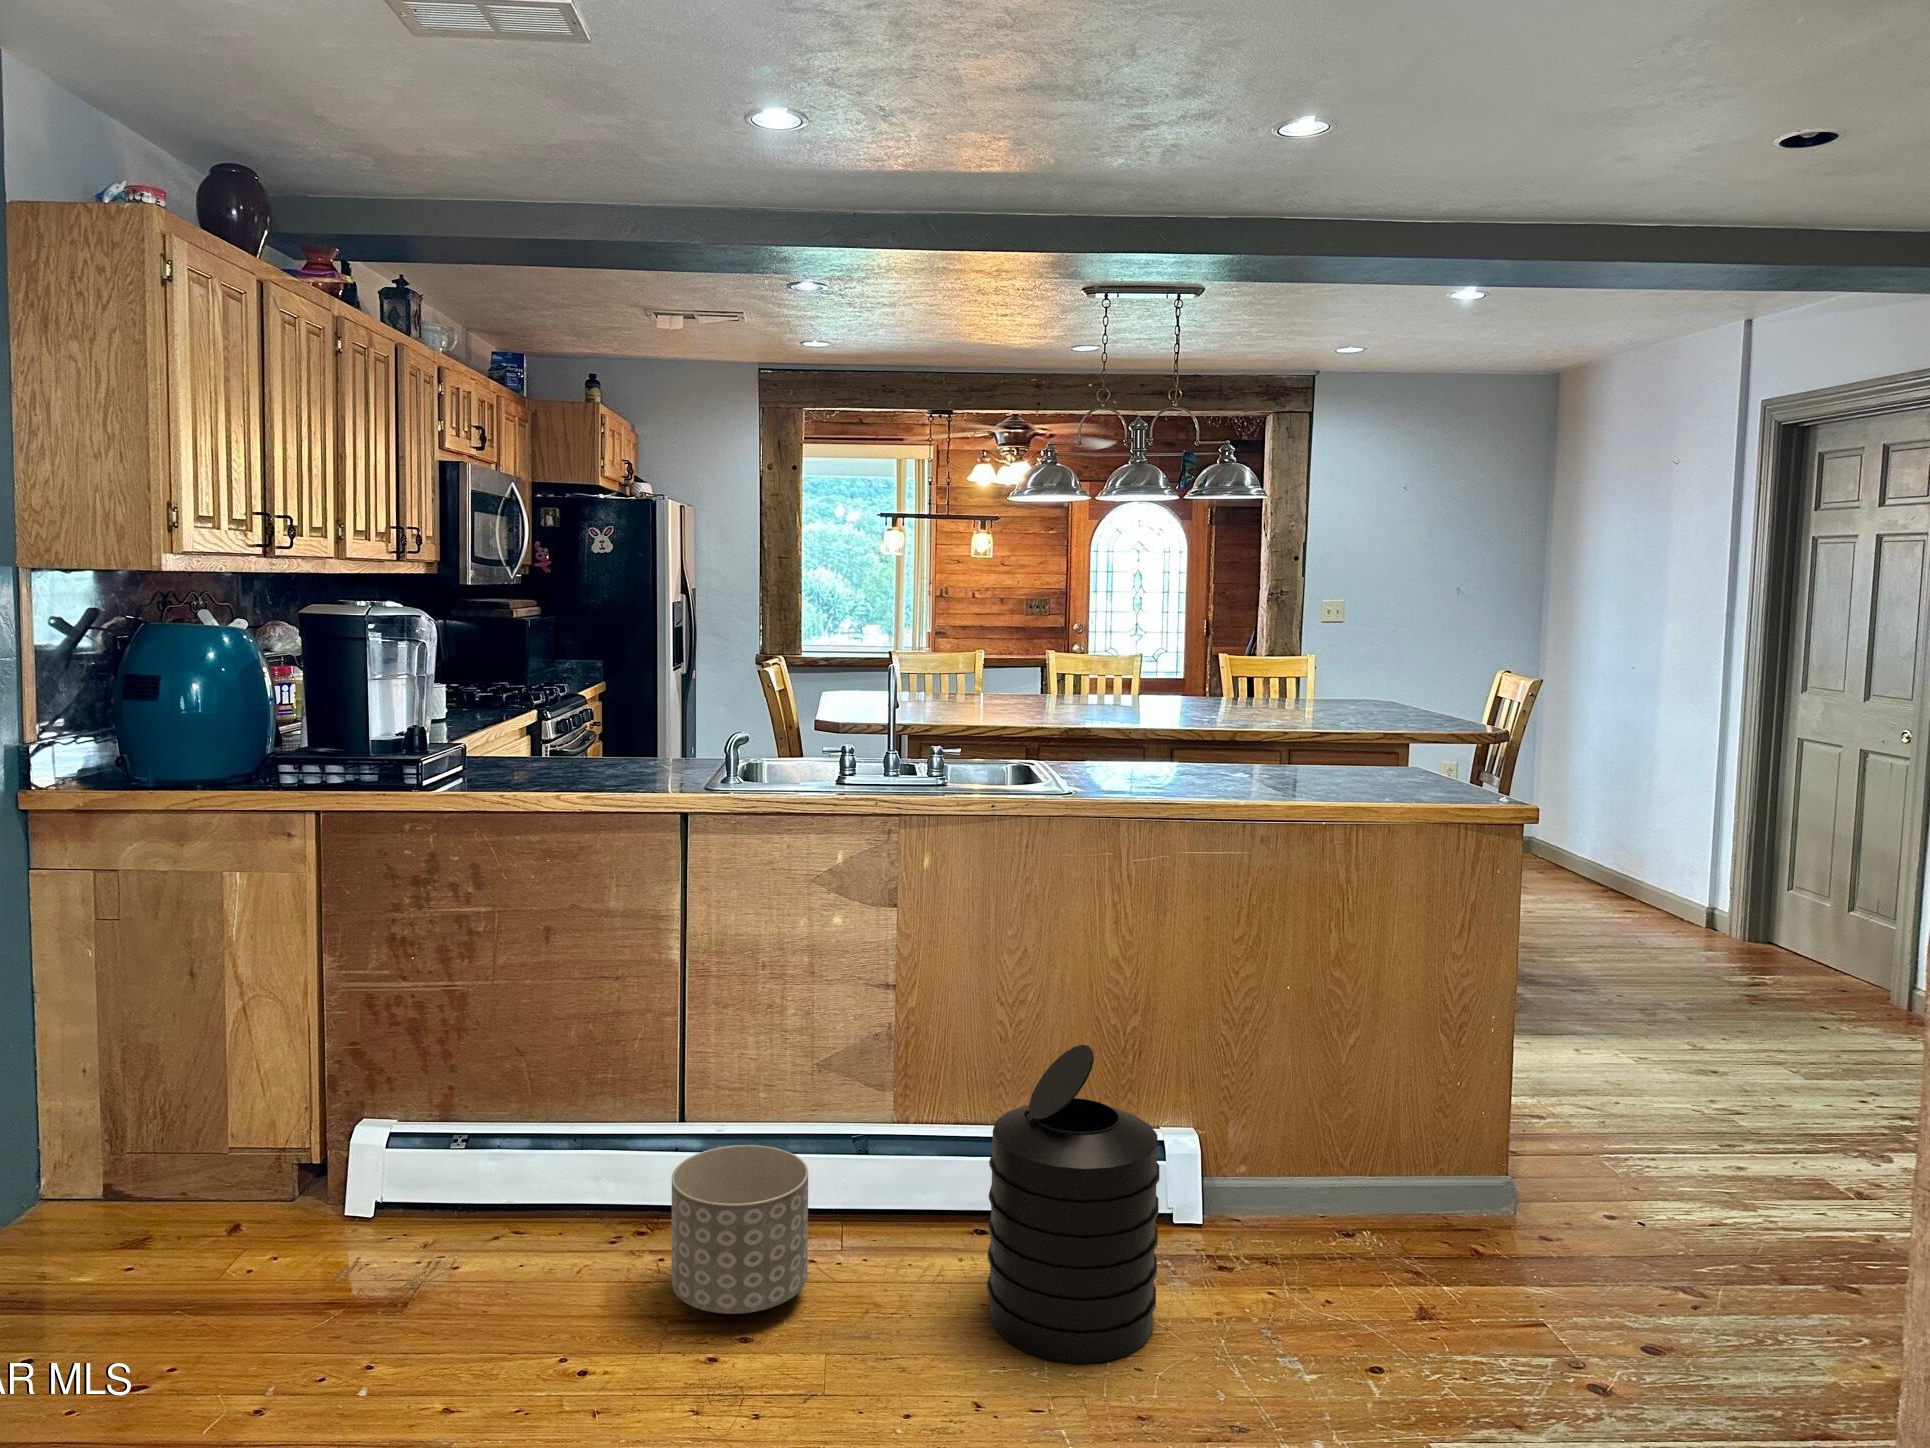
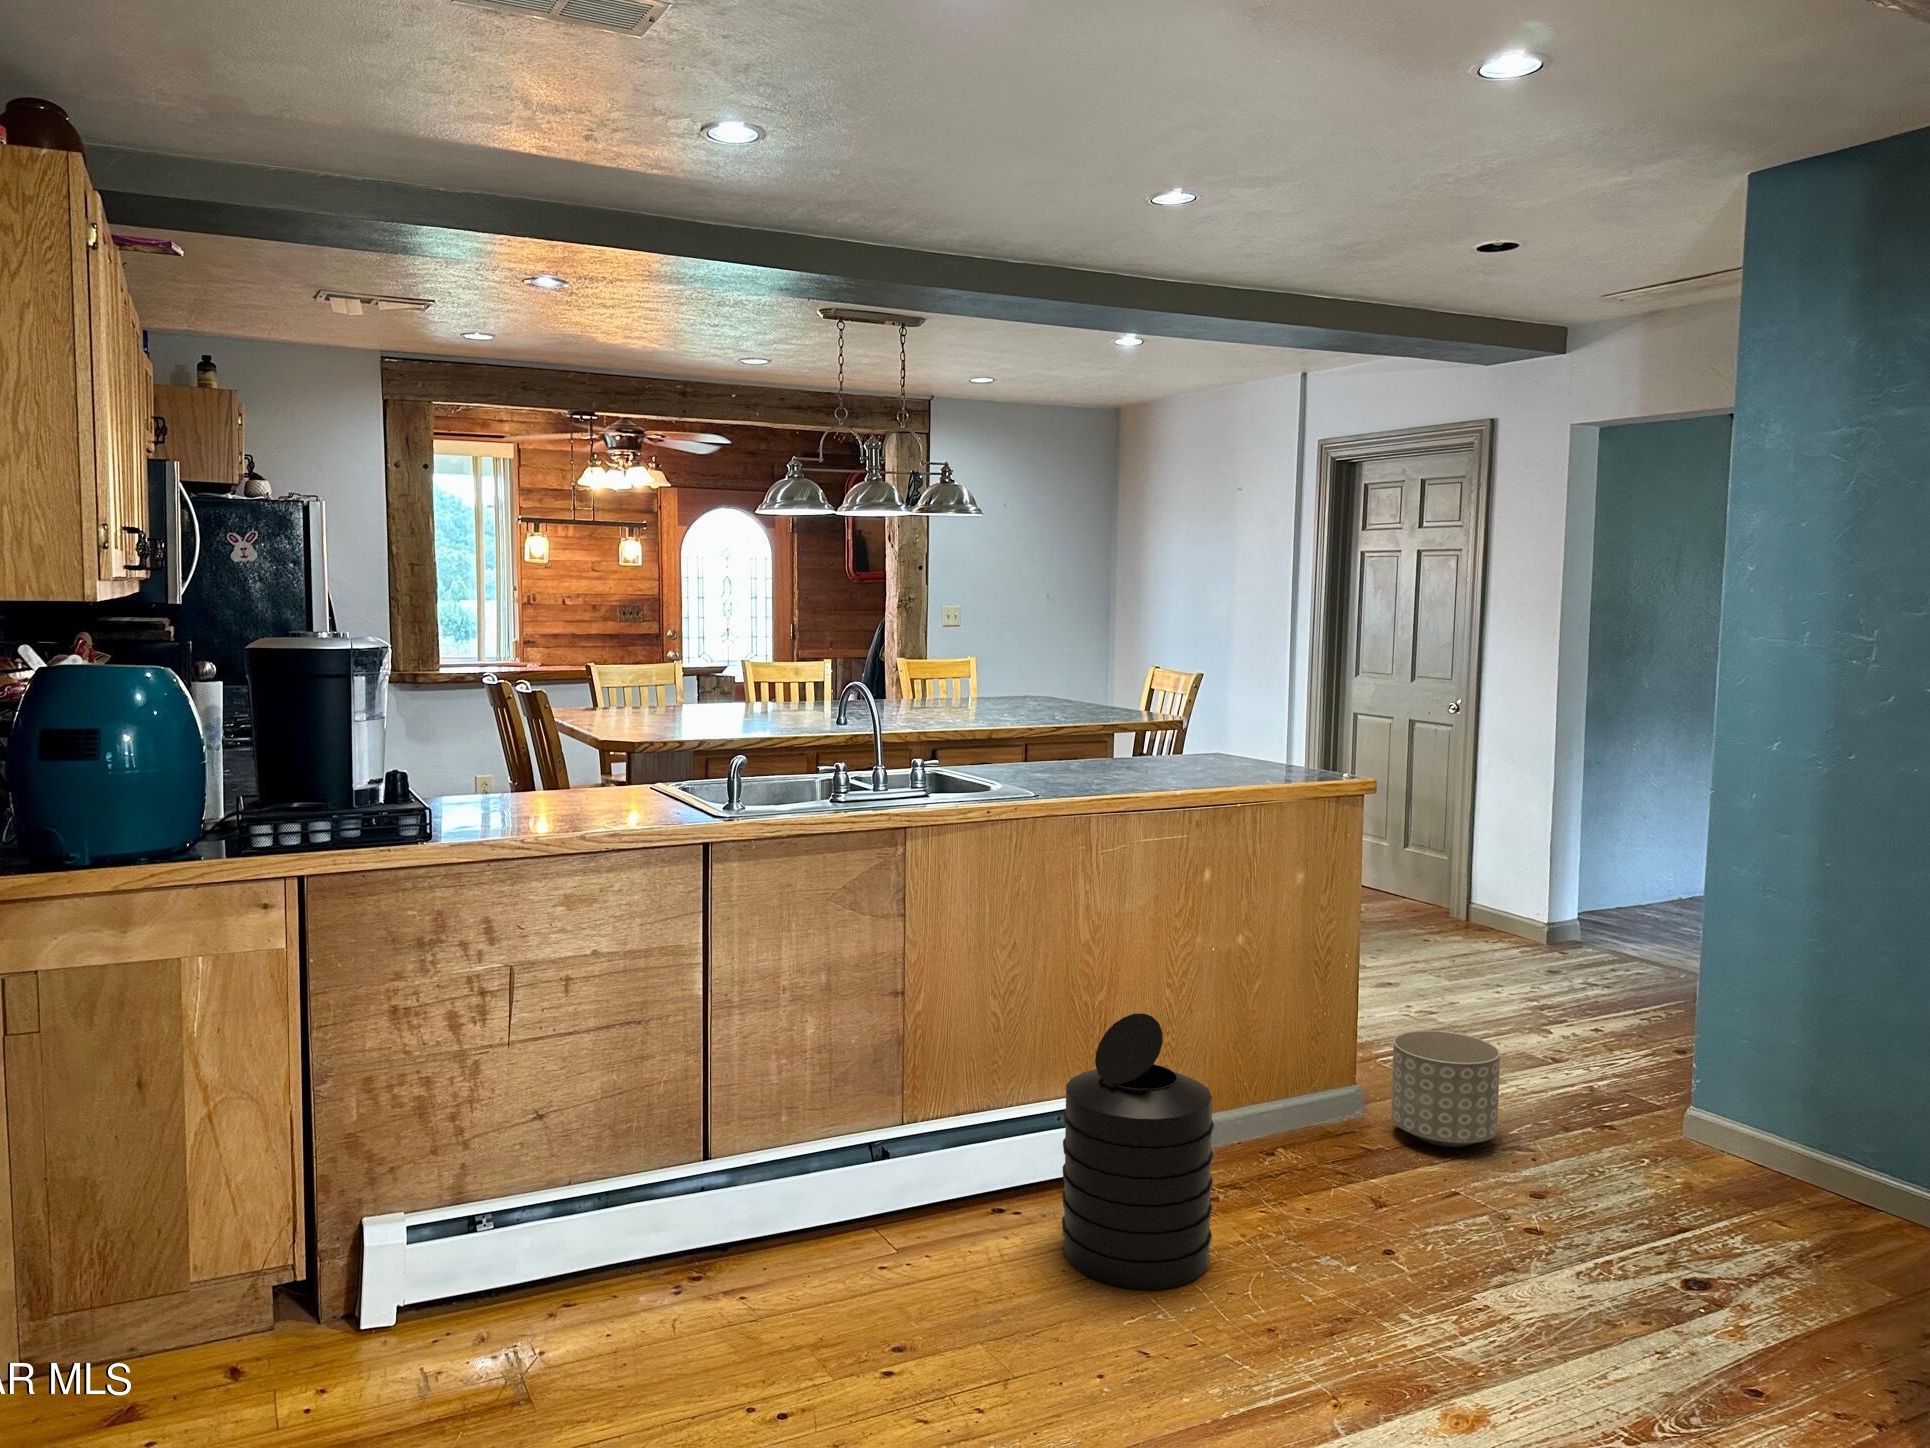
planter: present [672,1145,808,1314] -> present [1391,1030,1500,1147]

